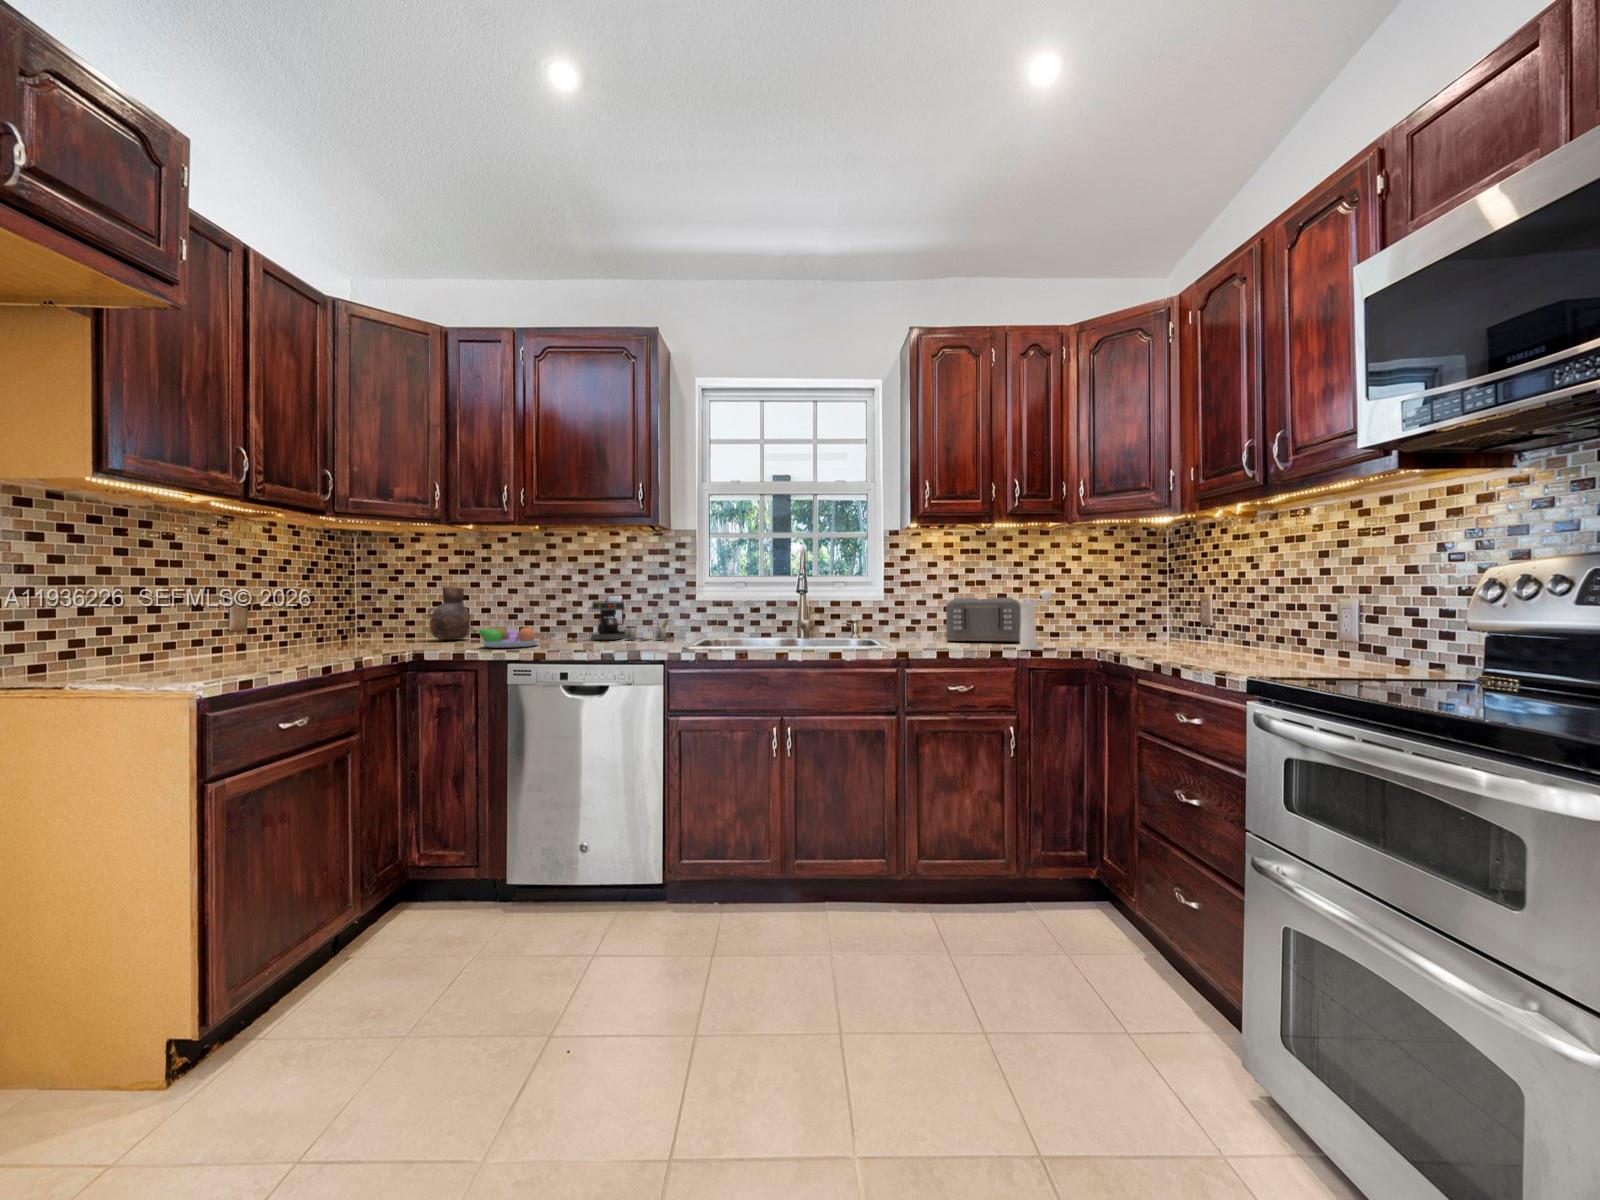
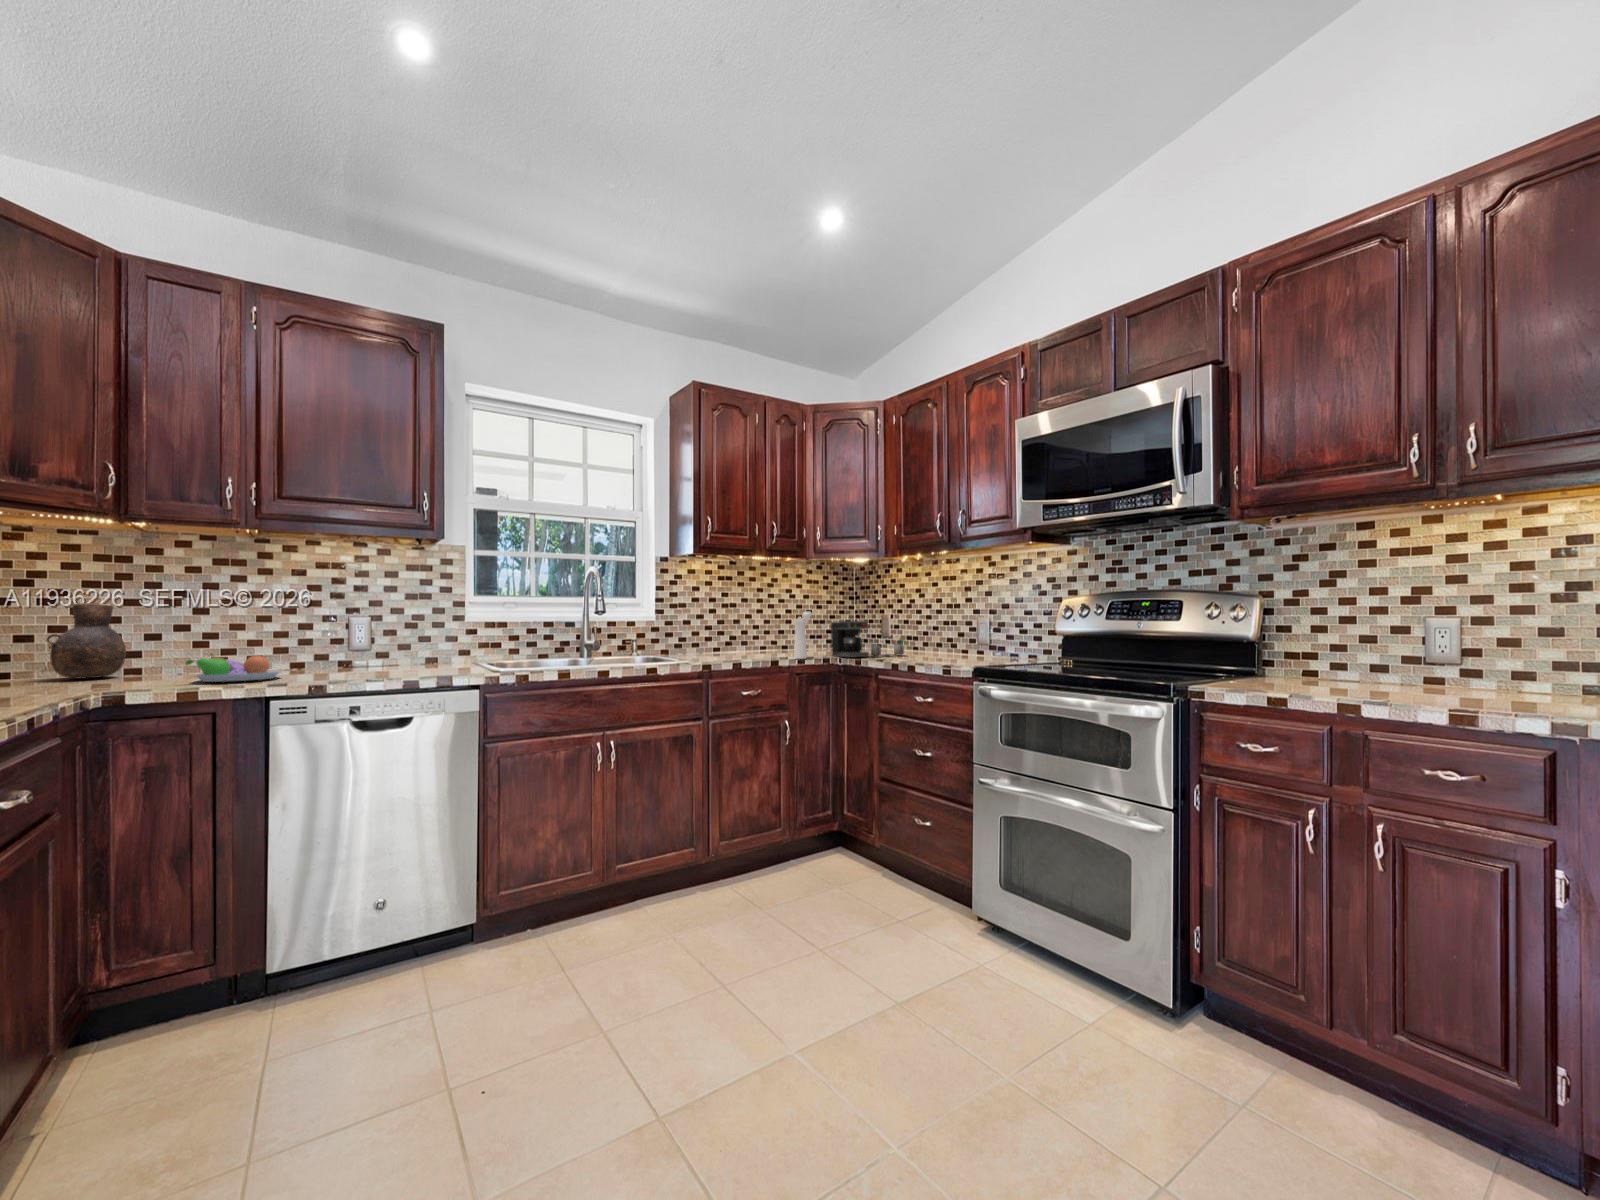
toaster: present [945,597,1021,641] -> none [712,618,783,655]
coffee maker: present [591,602,668,640] -> present [831,621,904,657]

